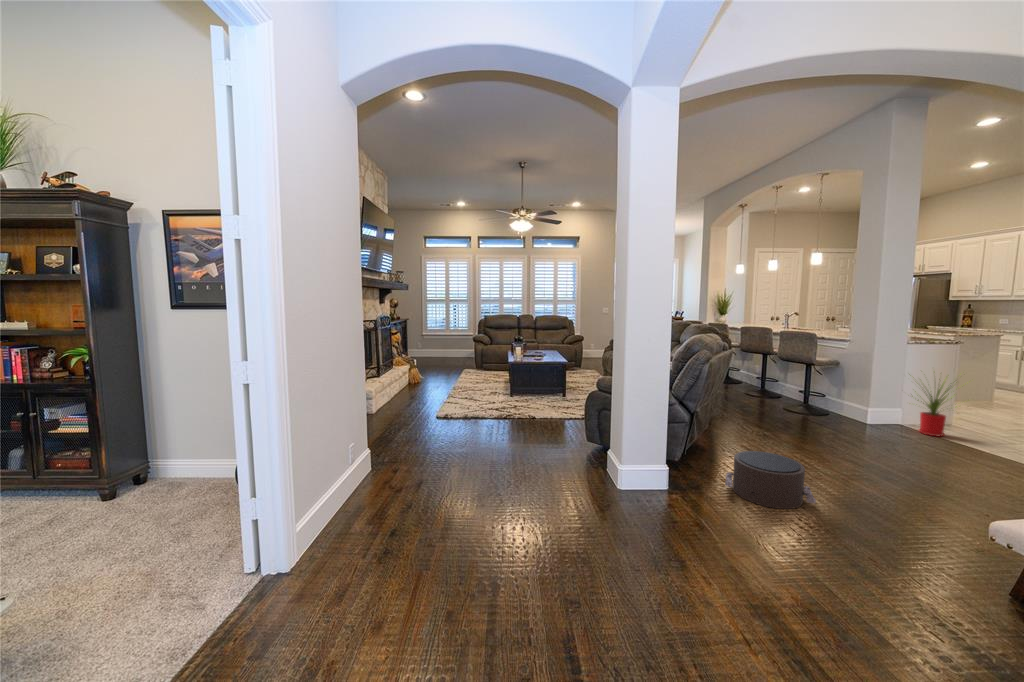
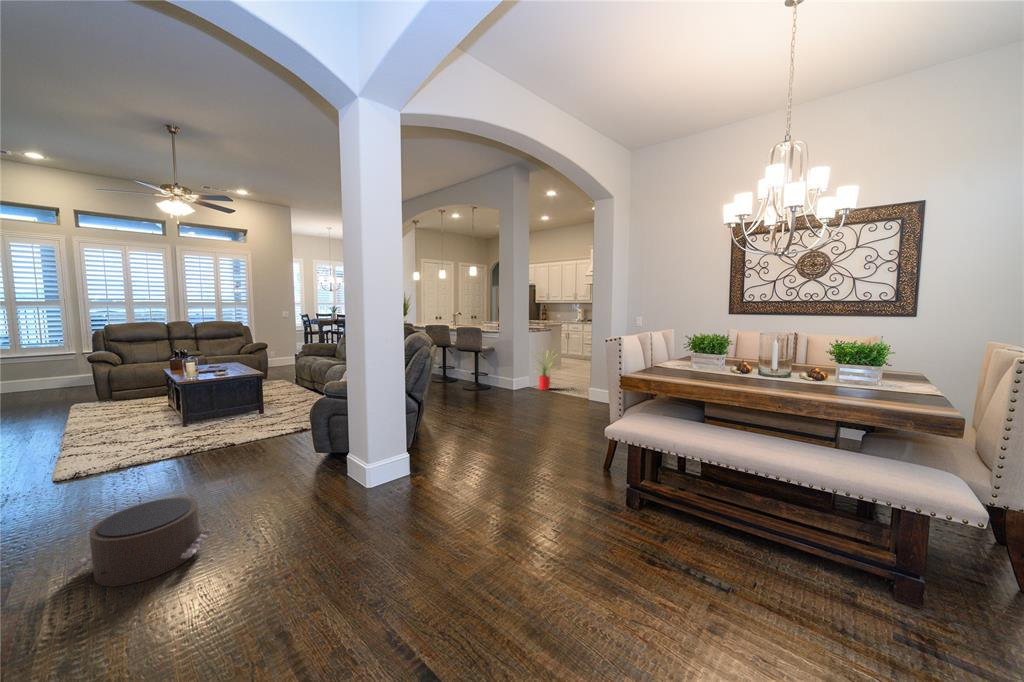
pouf: present [725,451,816,509] -> present [65,497,211,587]

